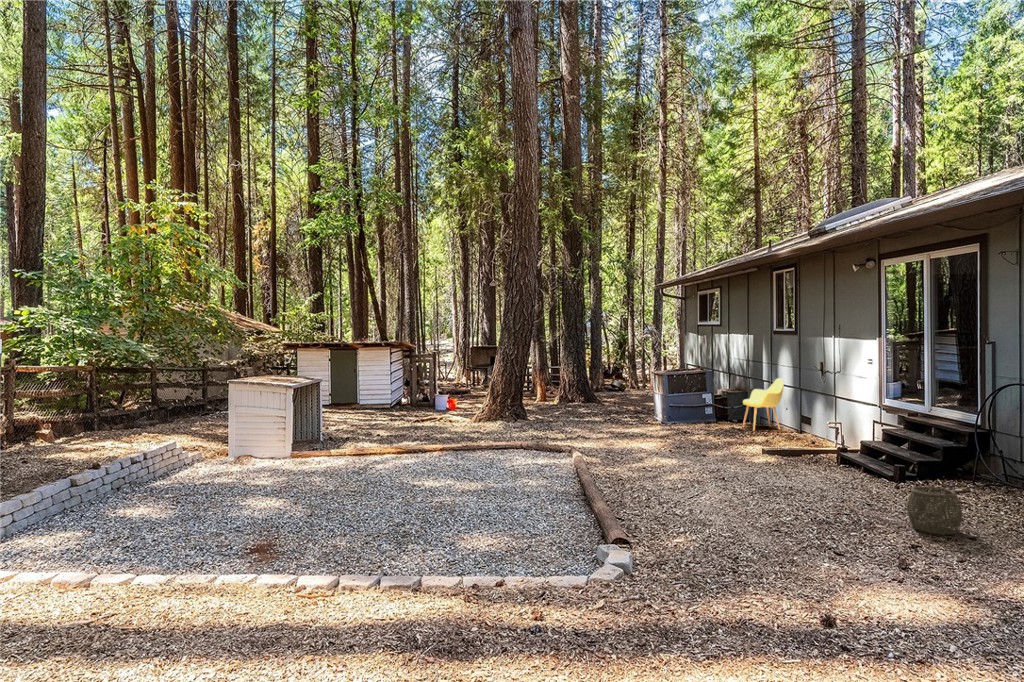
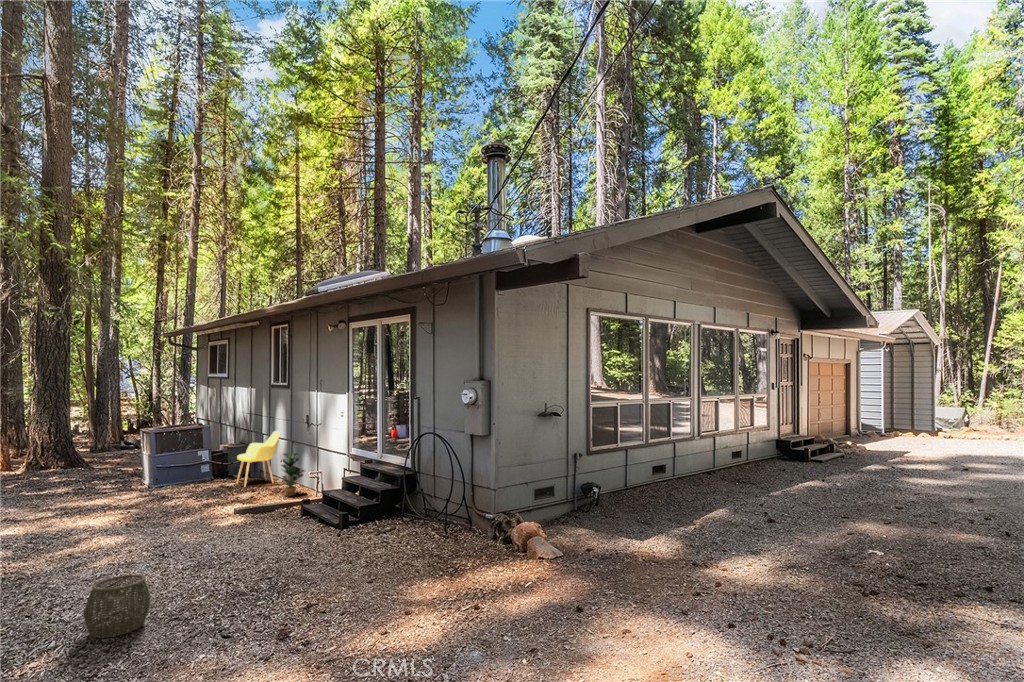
potted plant: none [795,400,823,443] -> present [281,453,304,496]
woven basket: present [907,486,963,535] -> present [84,575,151,639]

